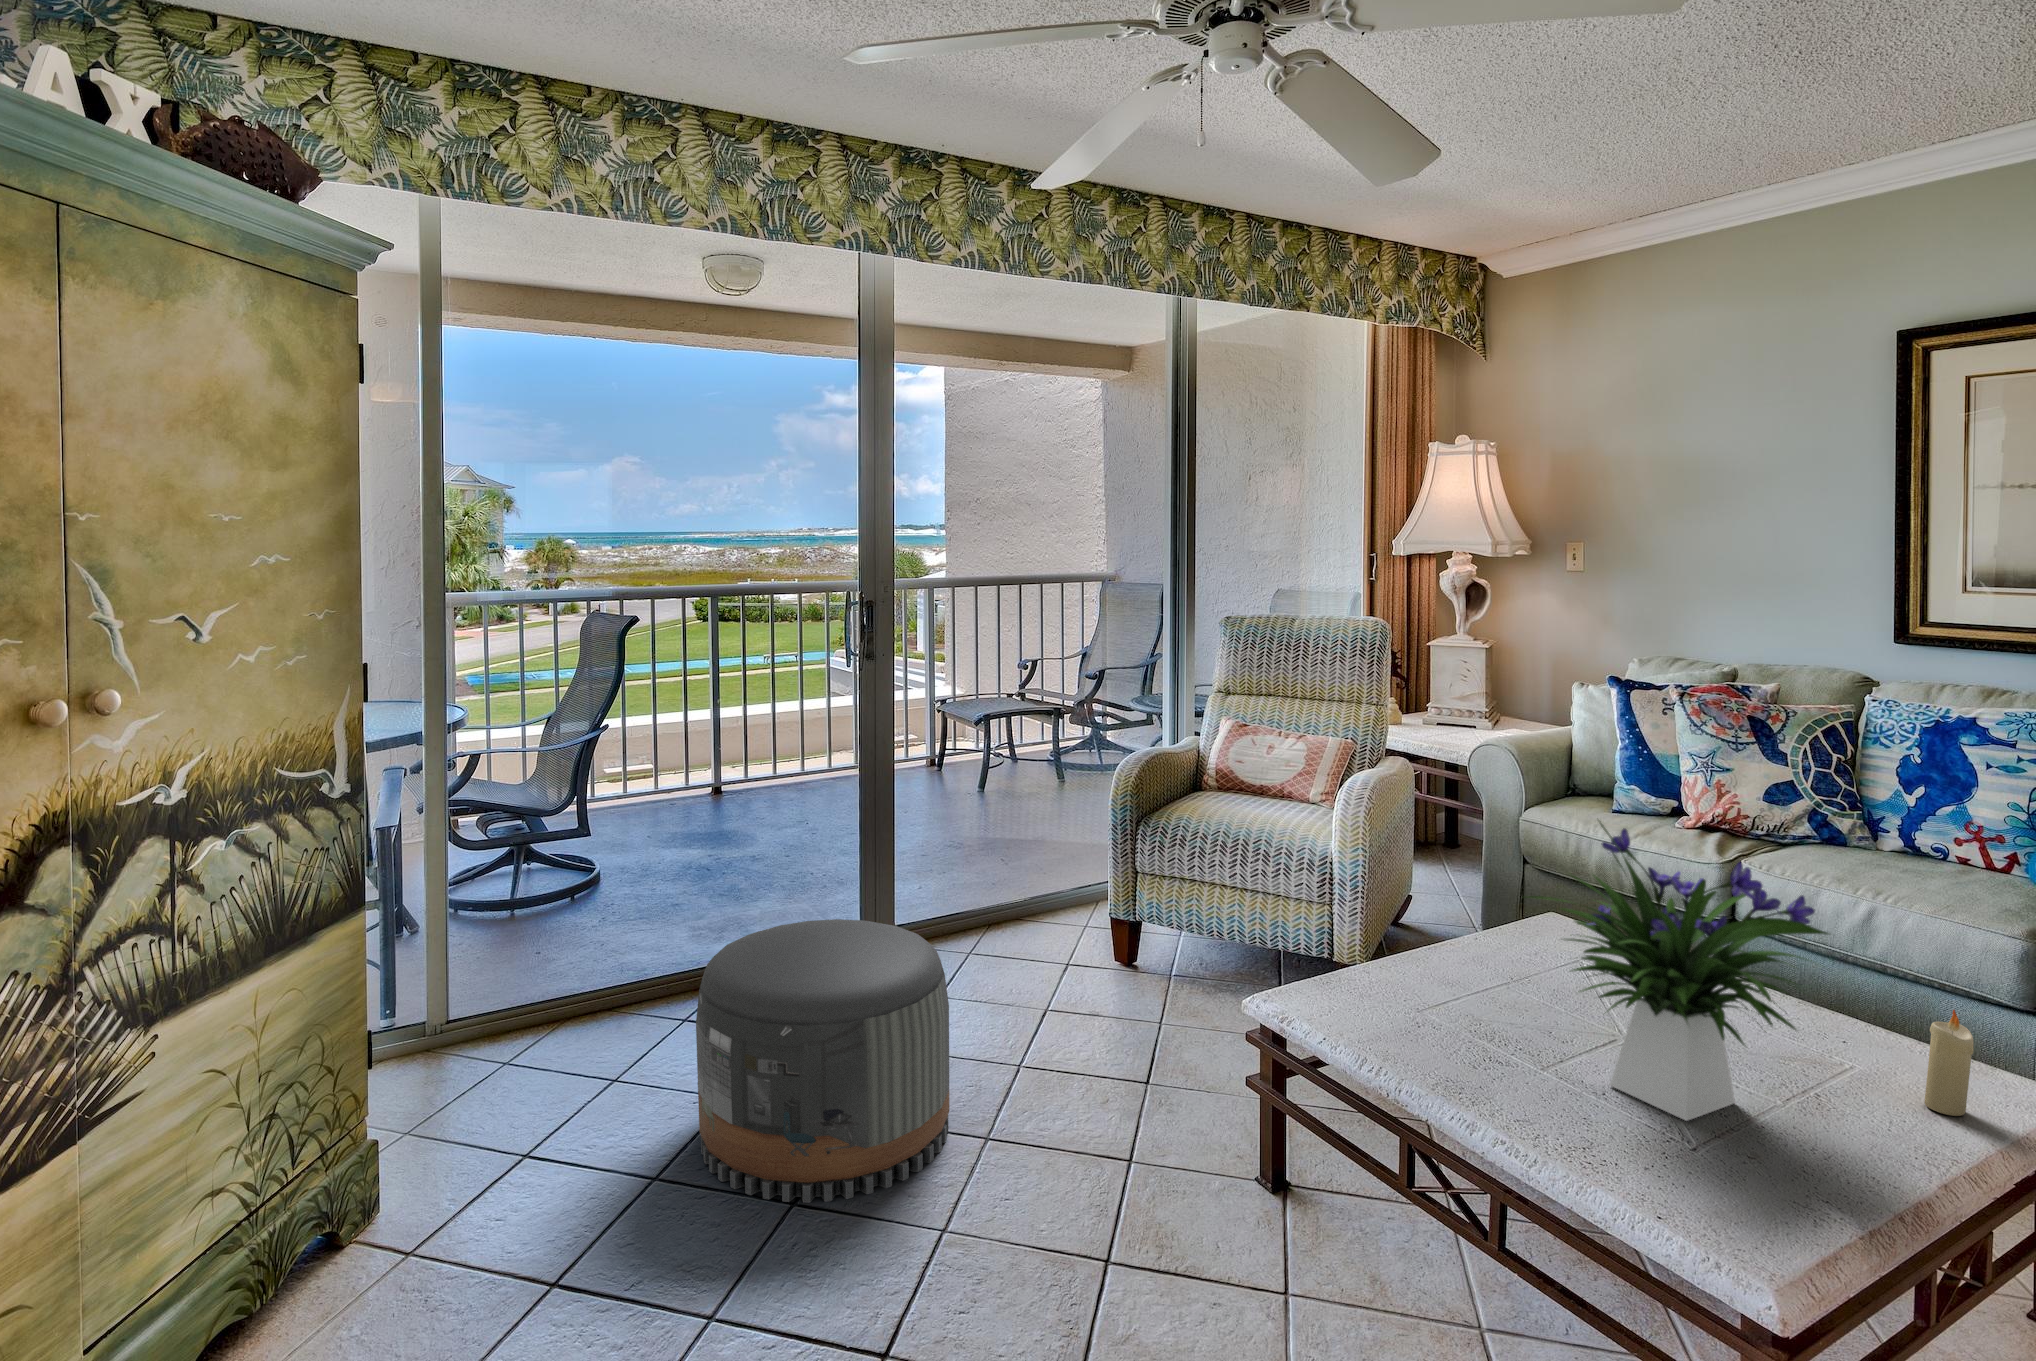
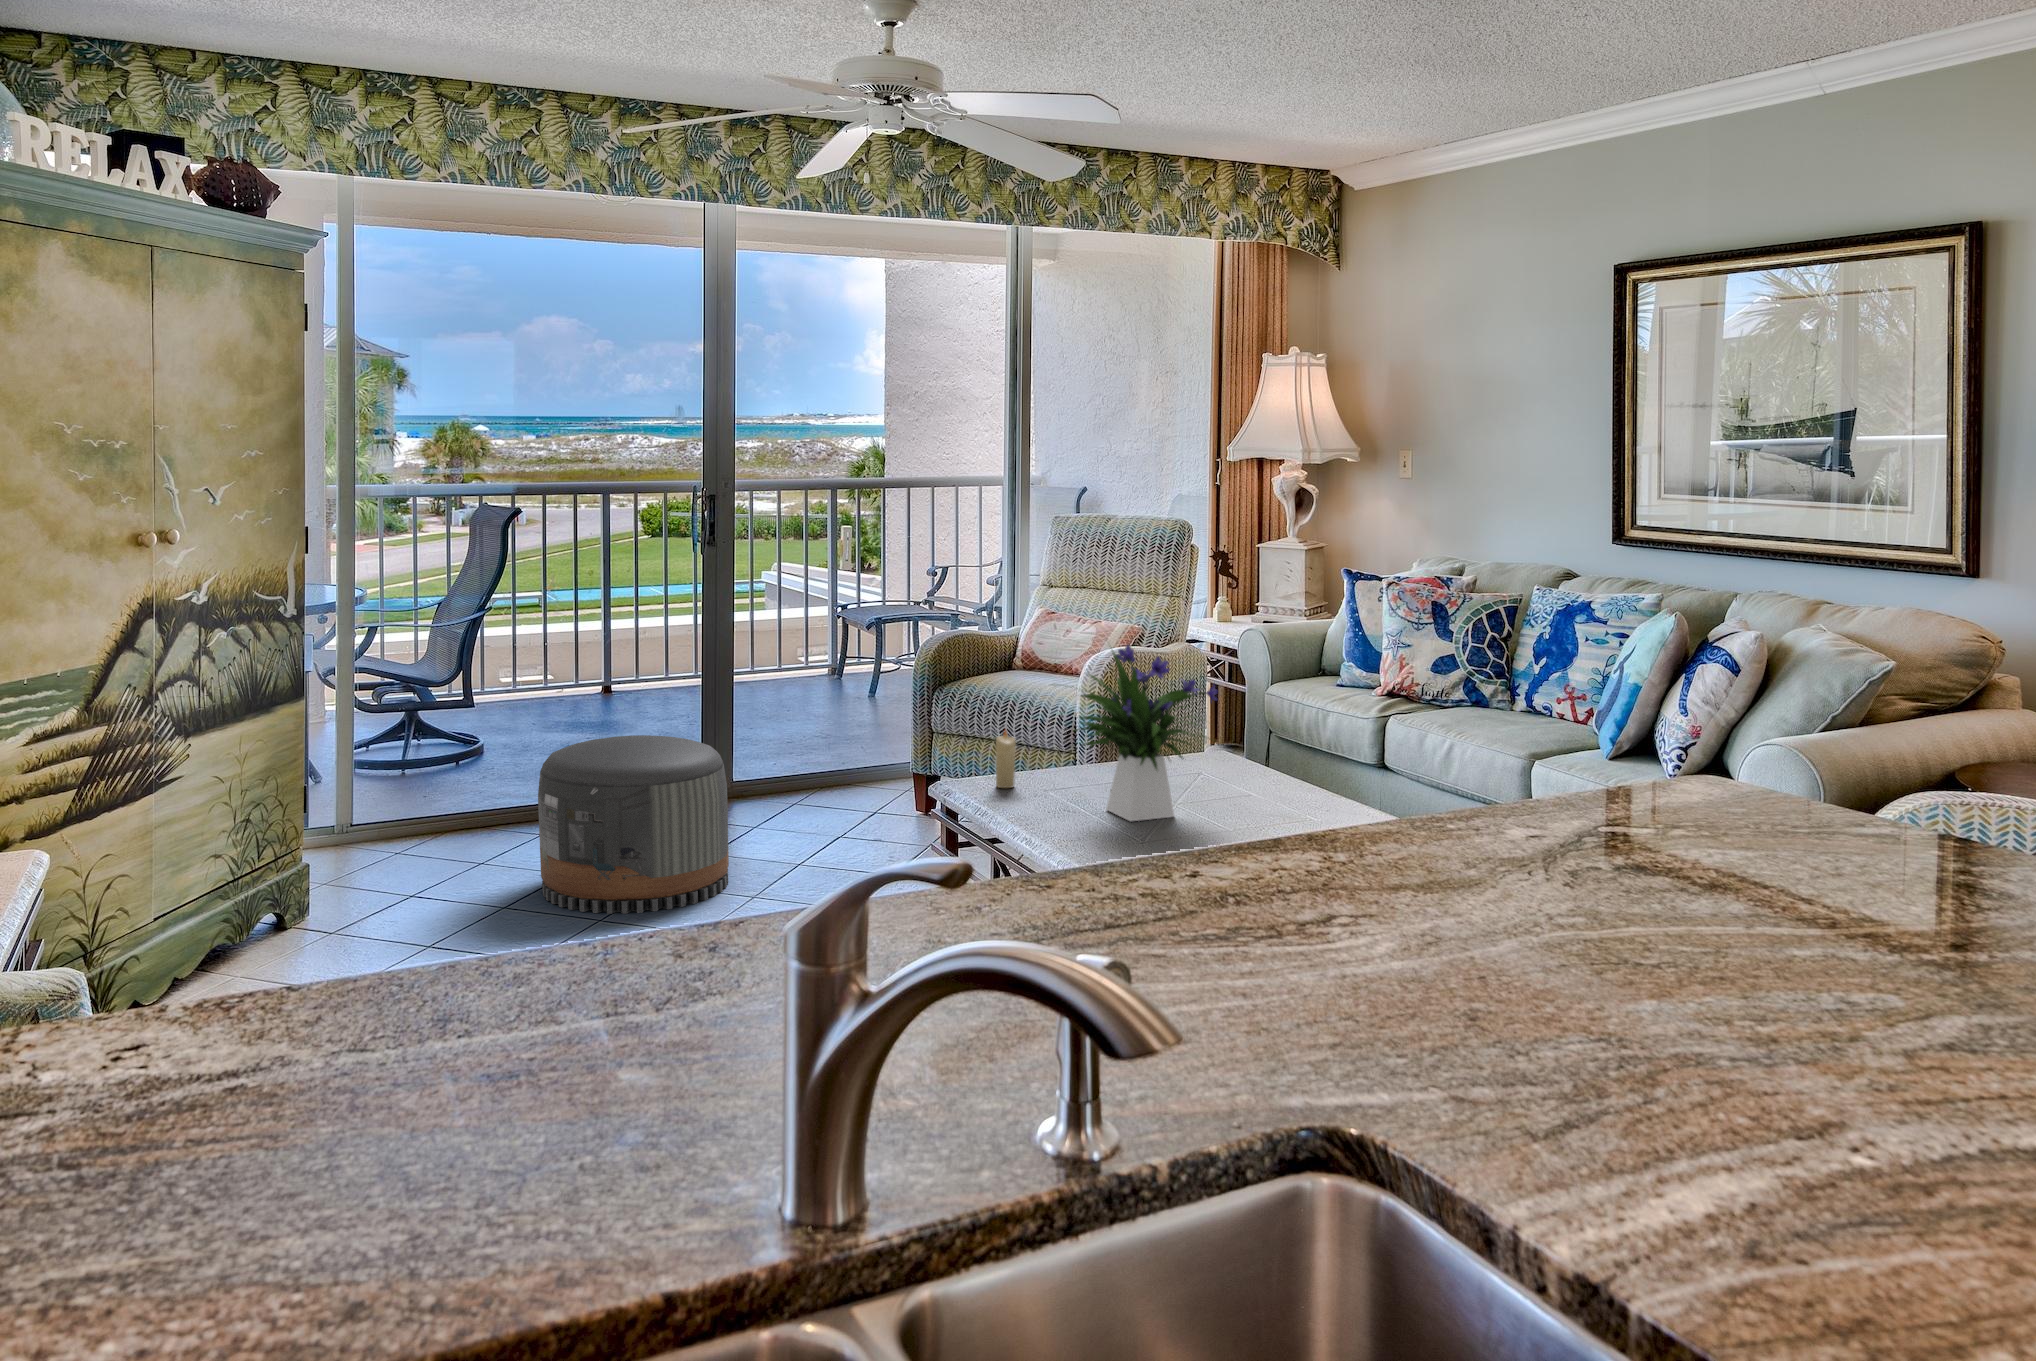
candle: present [1925,1010,1974,1116] -> present [996,730,1016,788]

